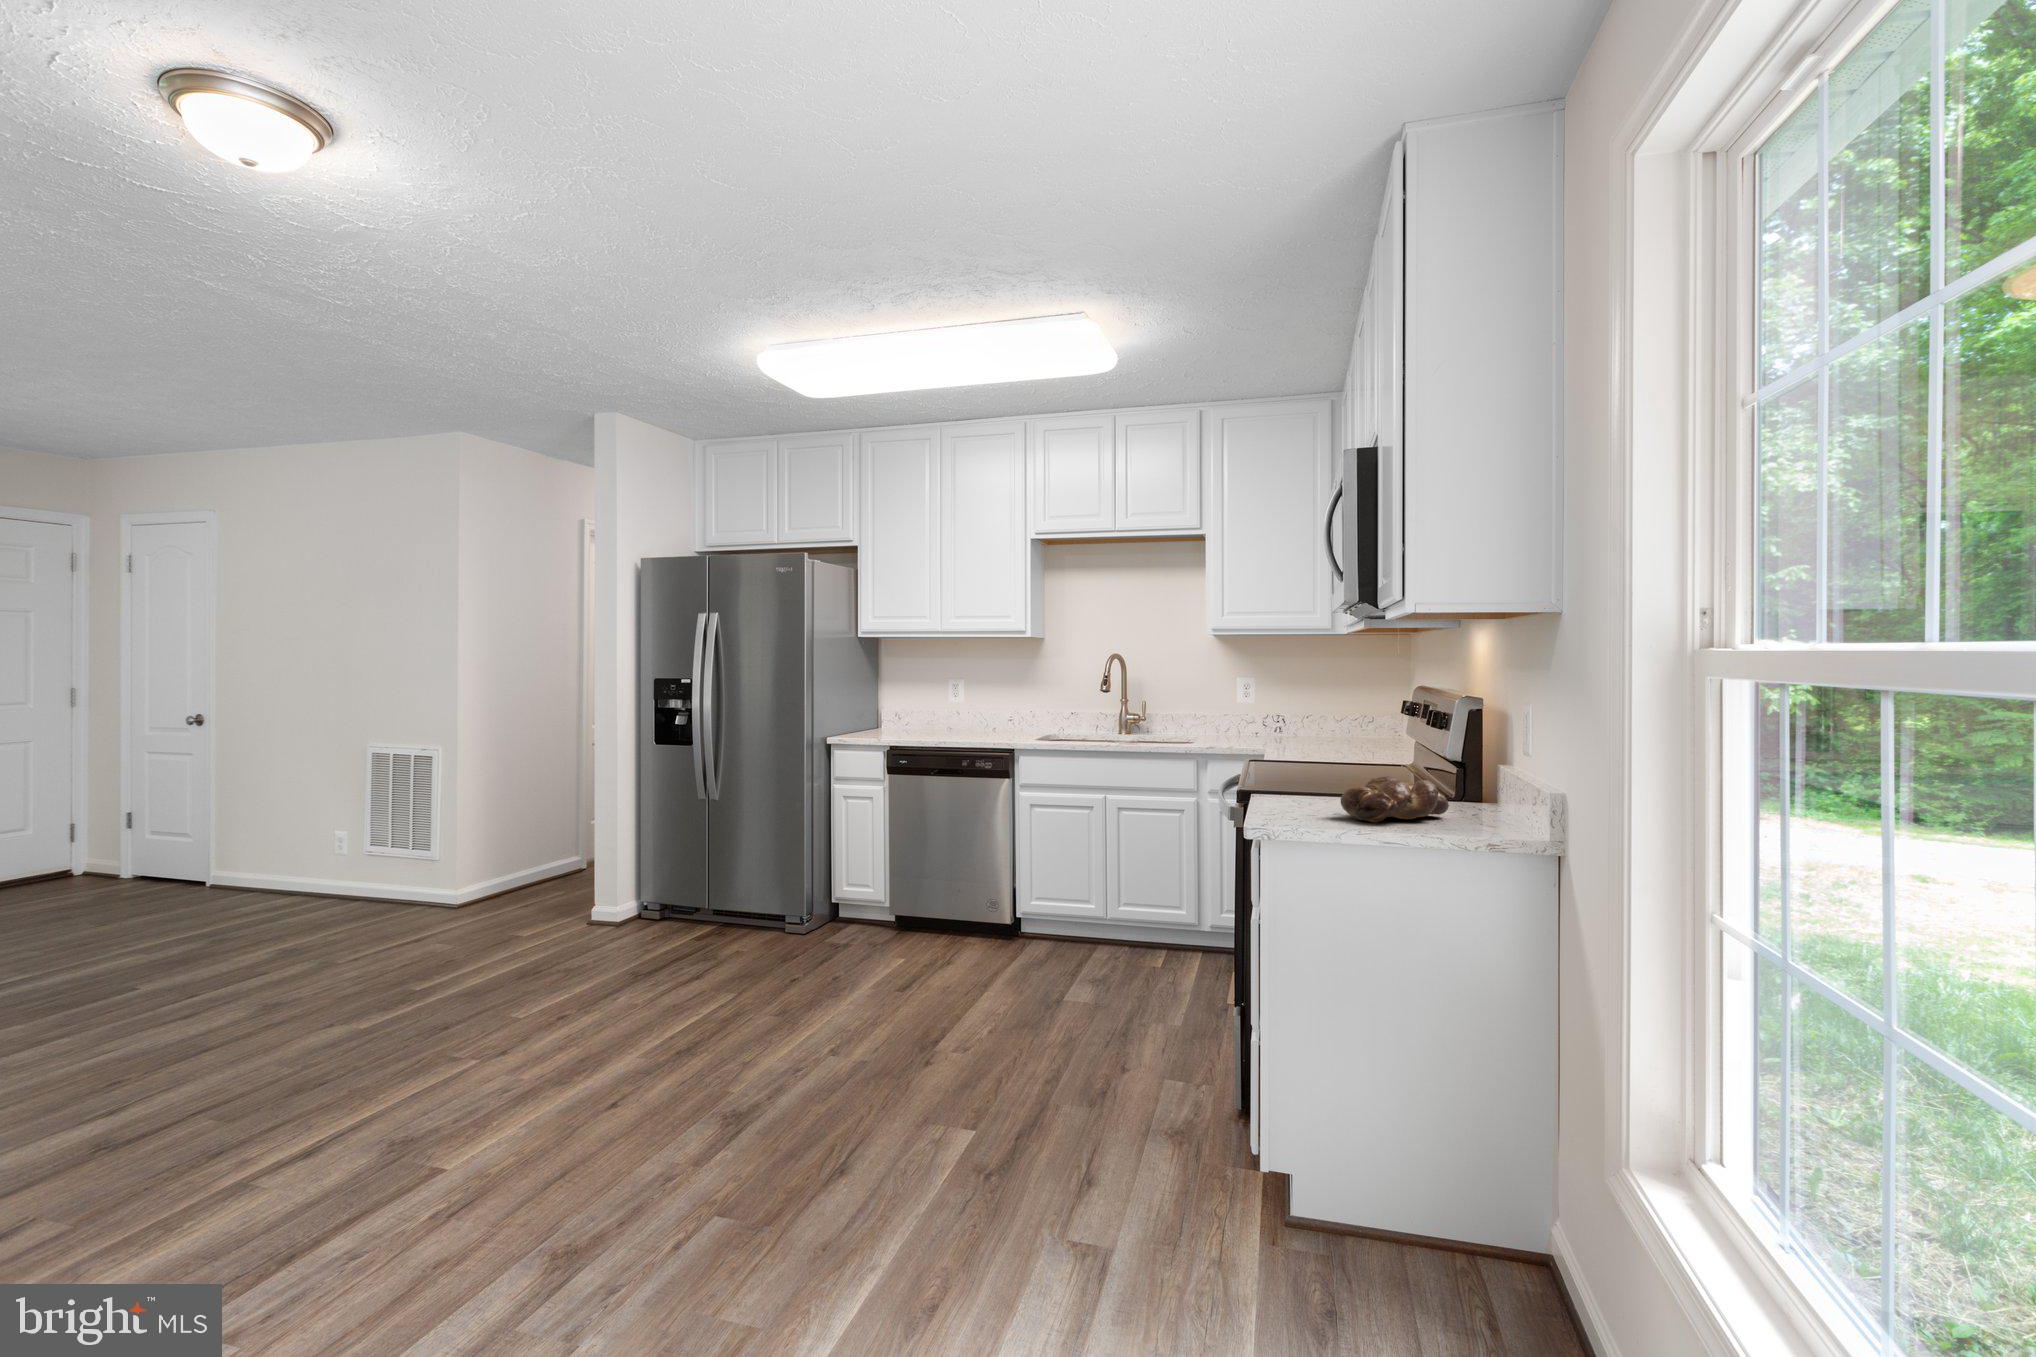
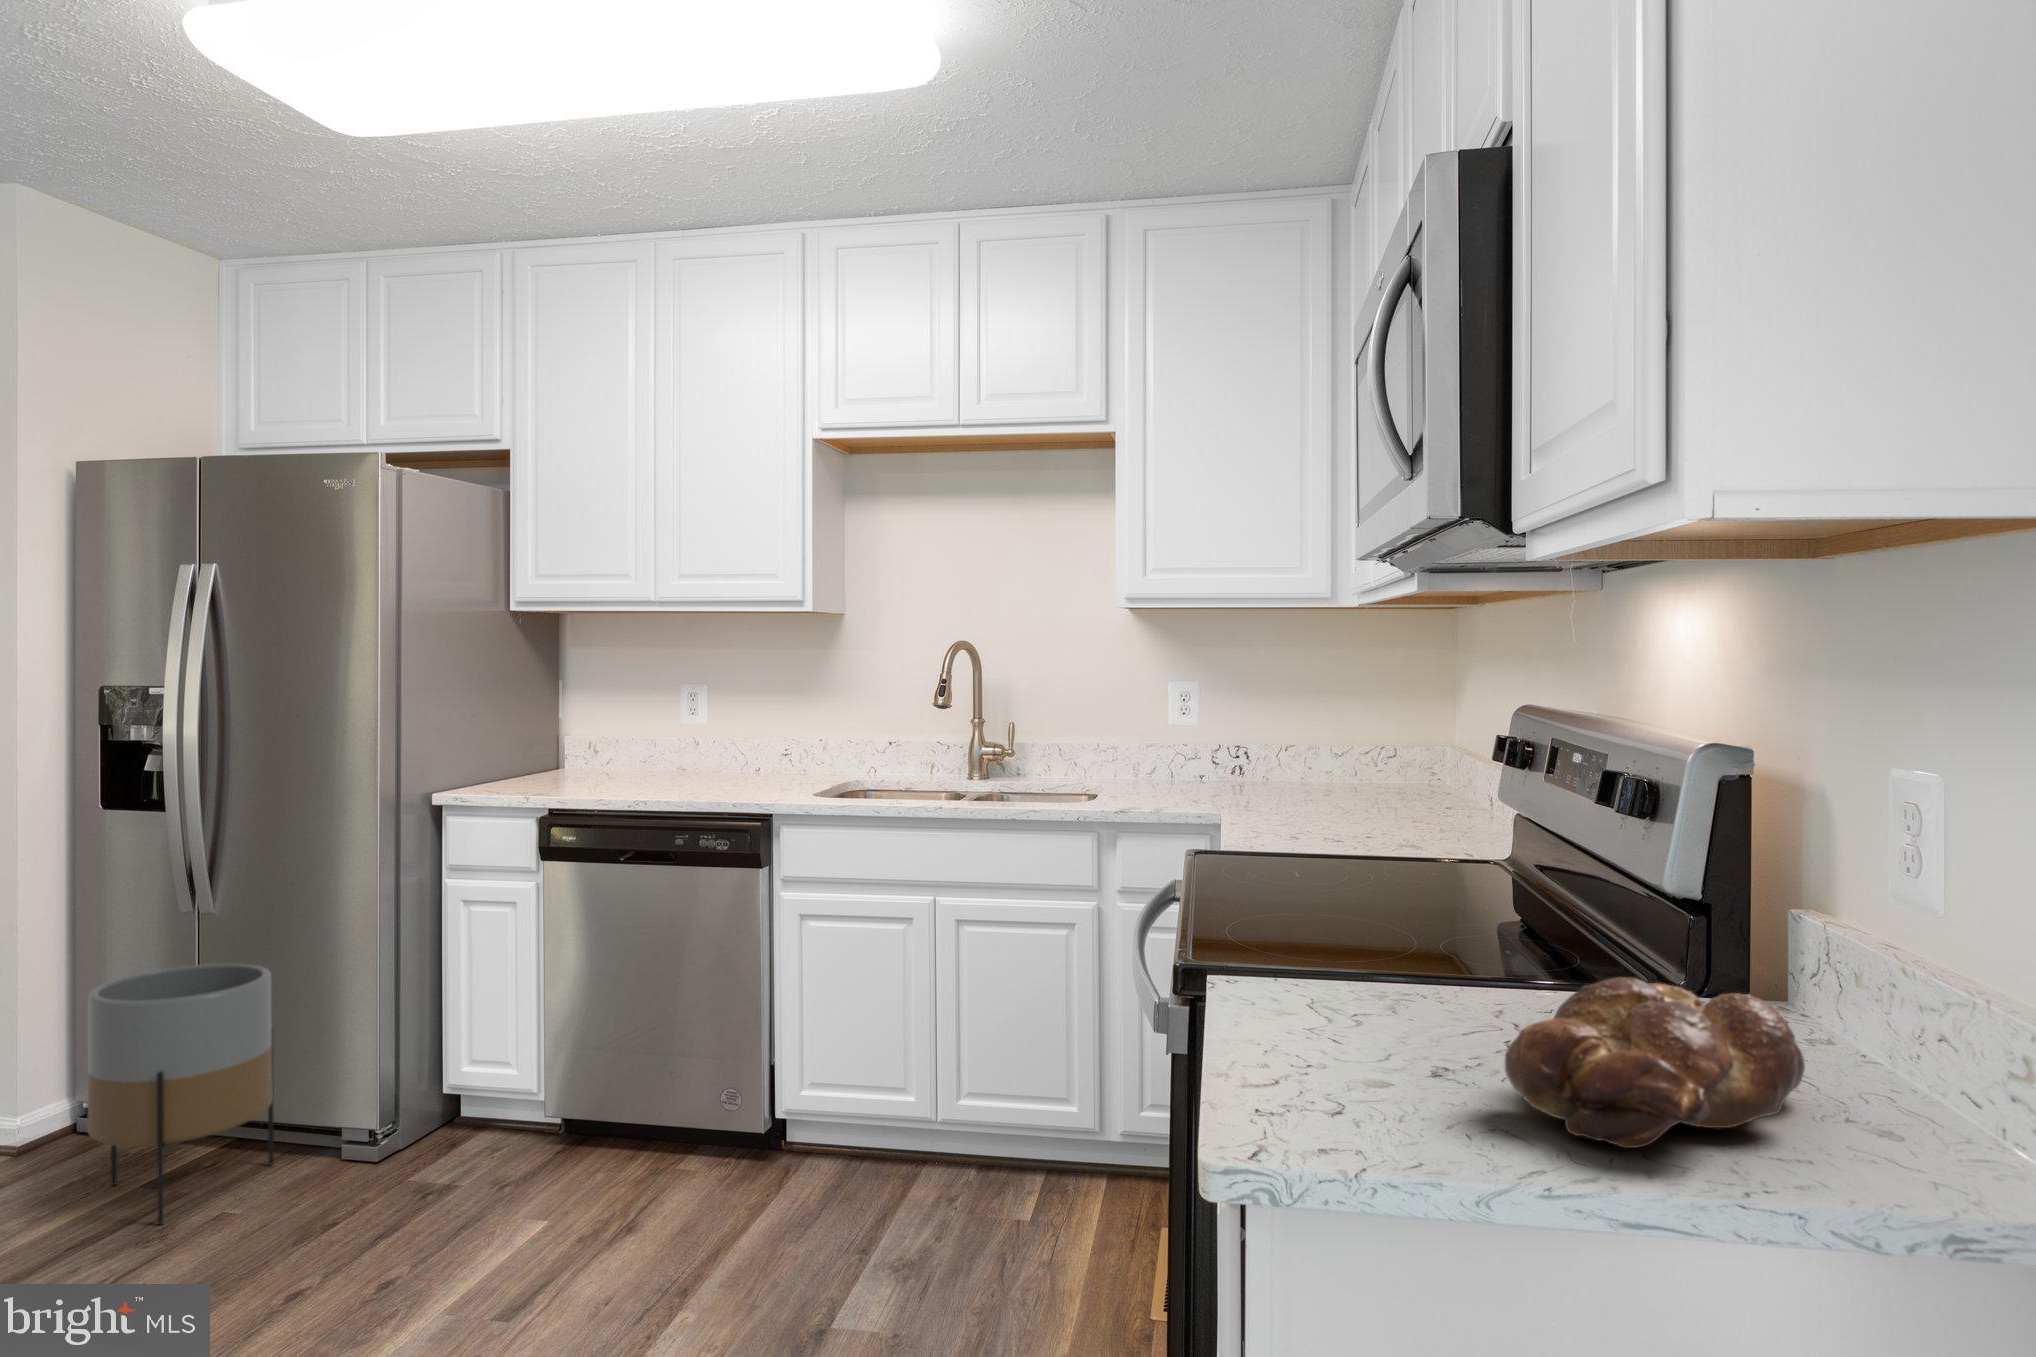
planter: none [671,827,754,954] -> present [87,964,274,1225]

